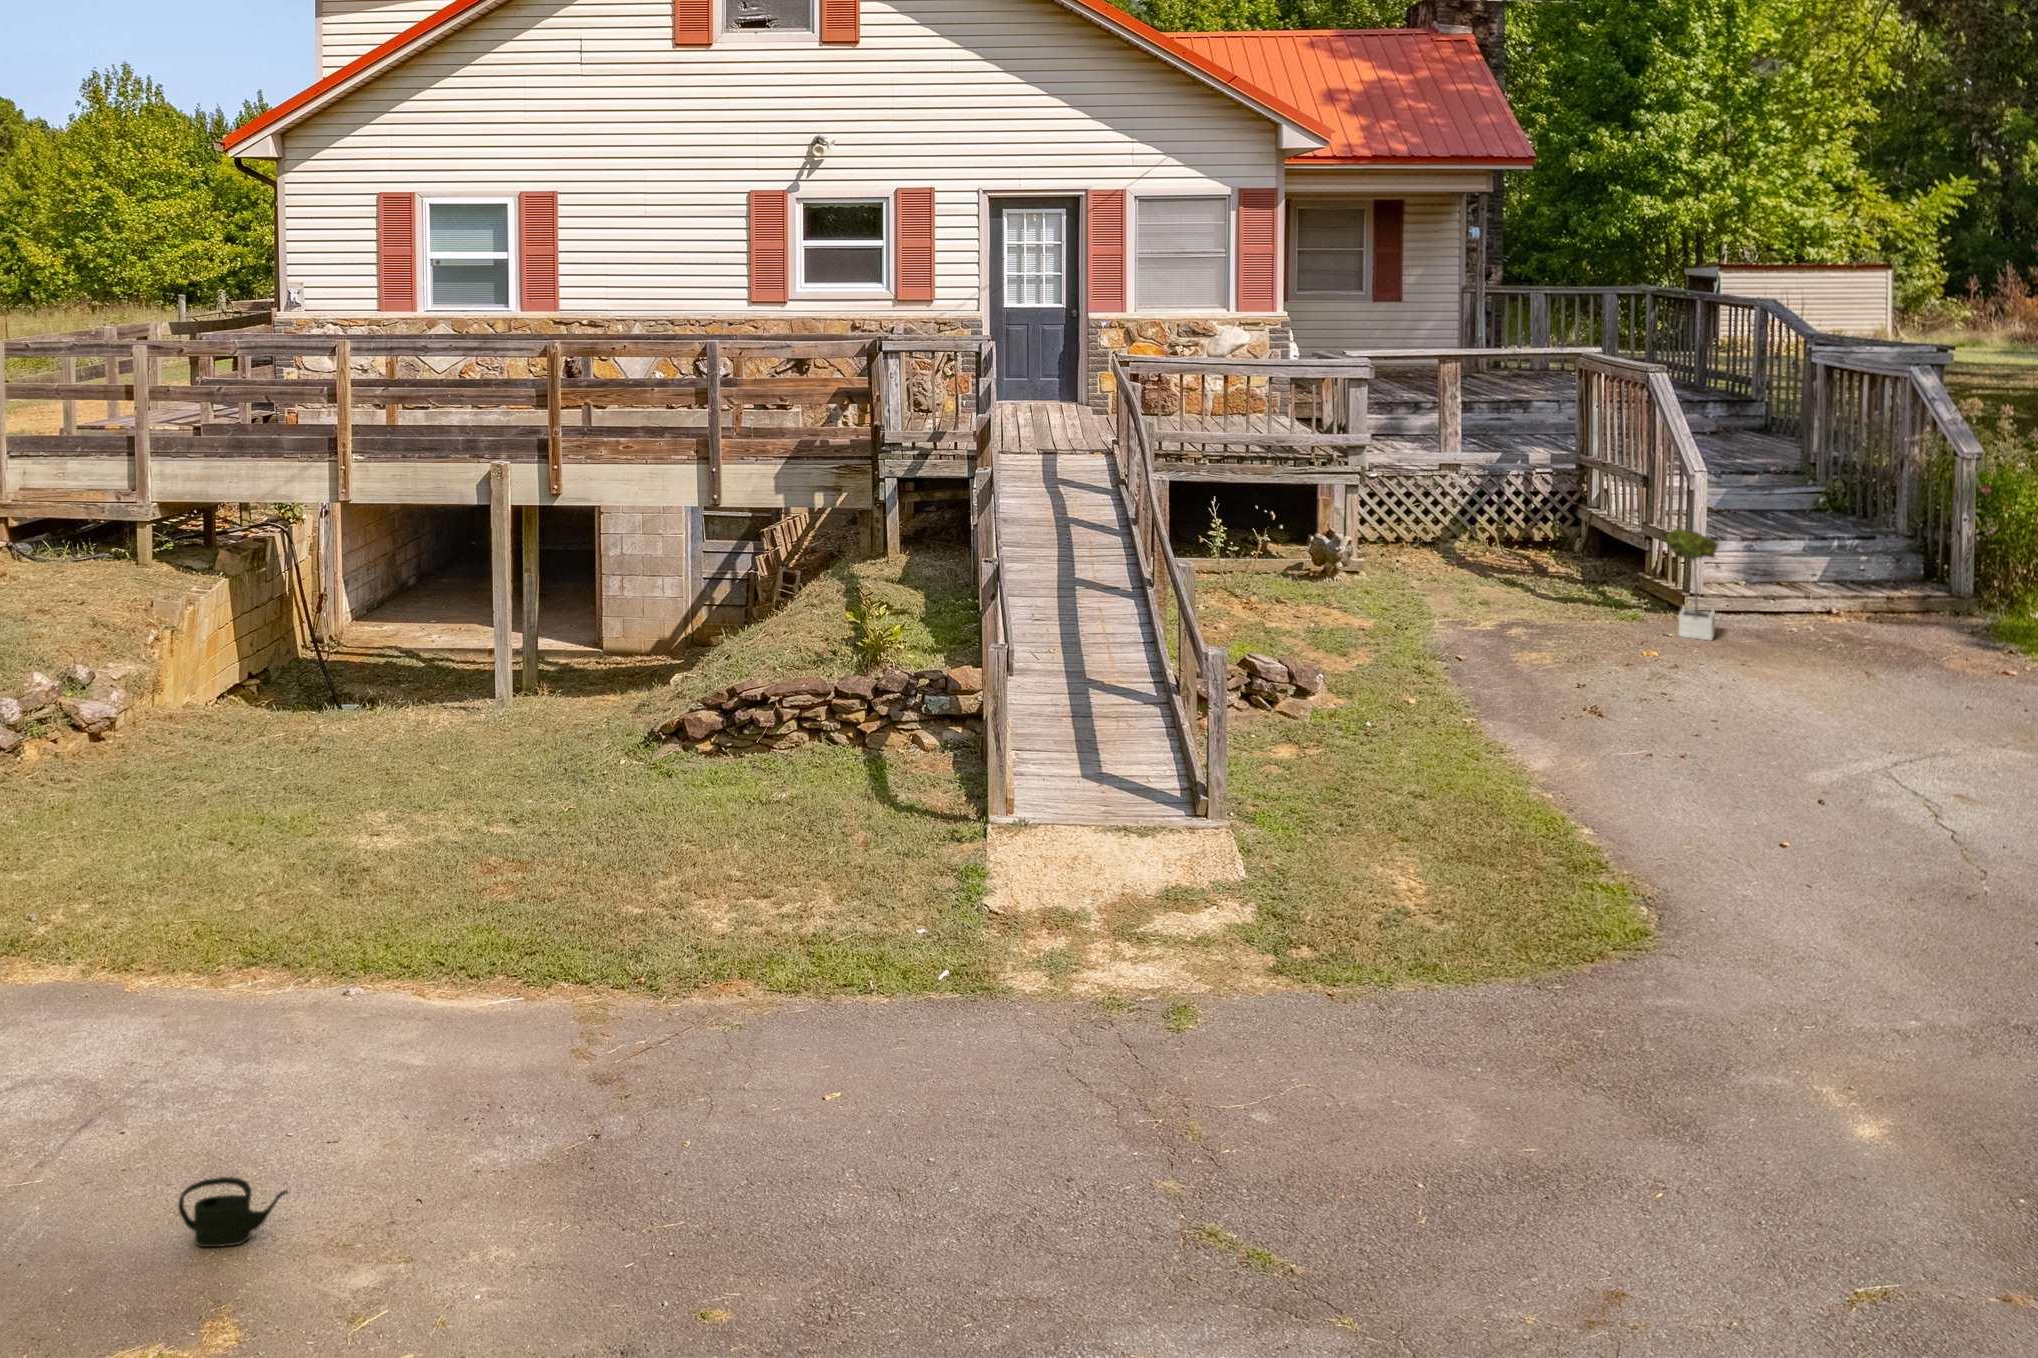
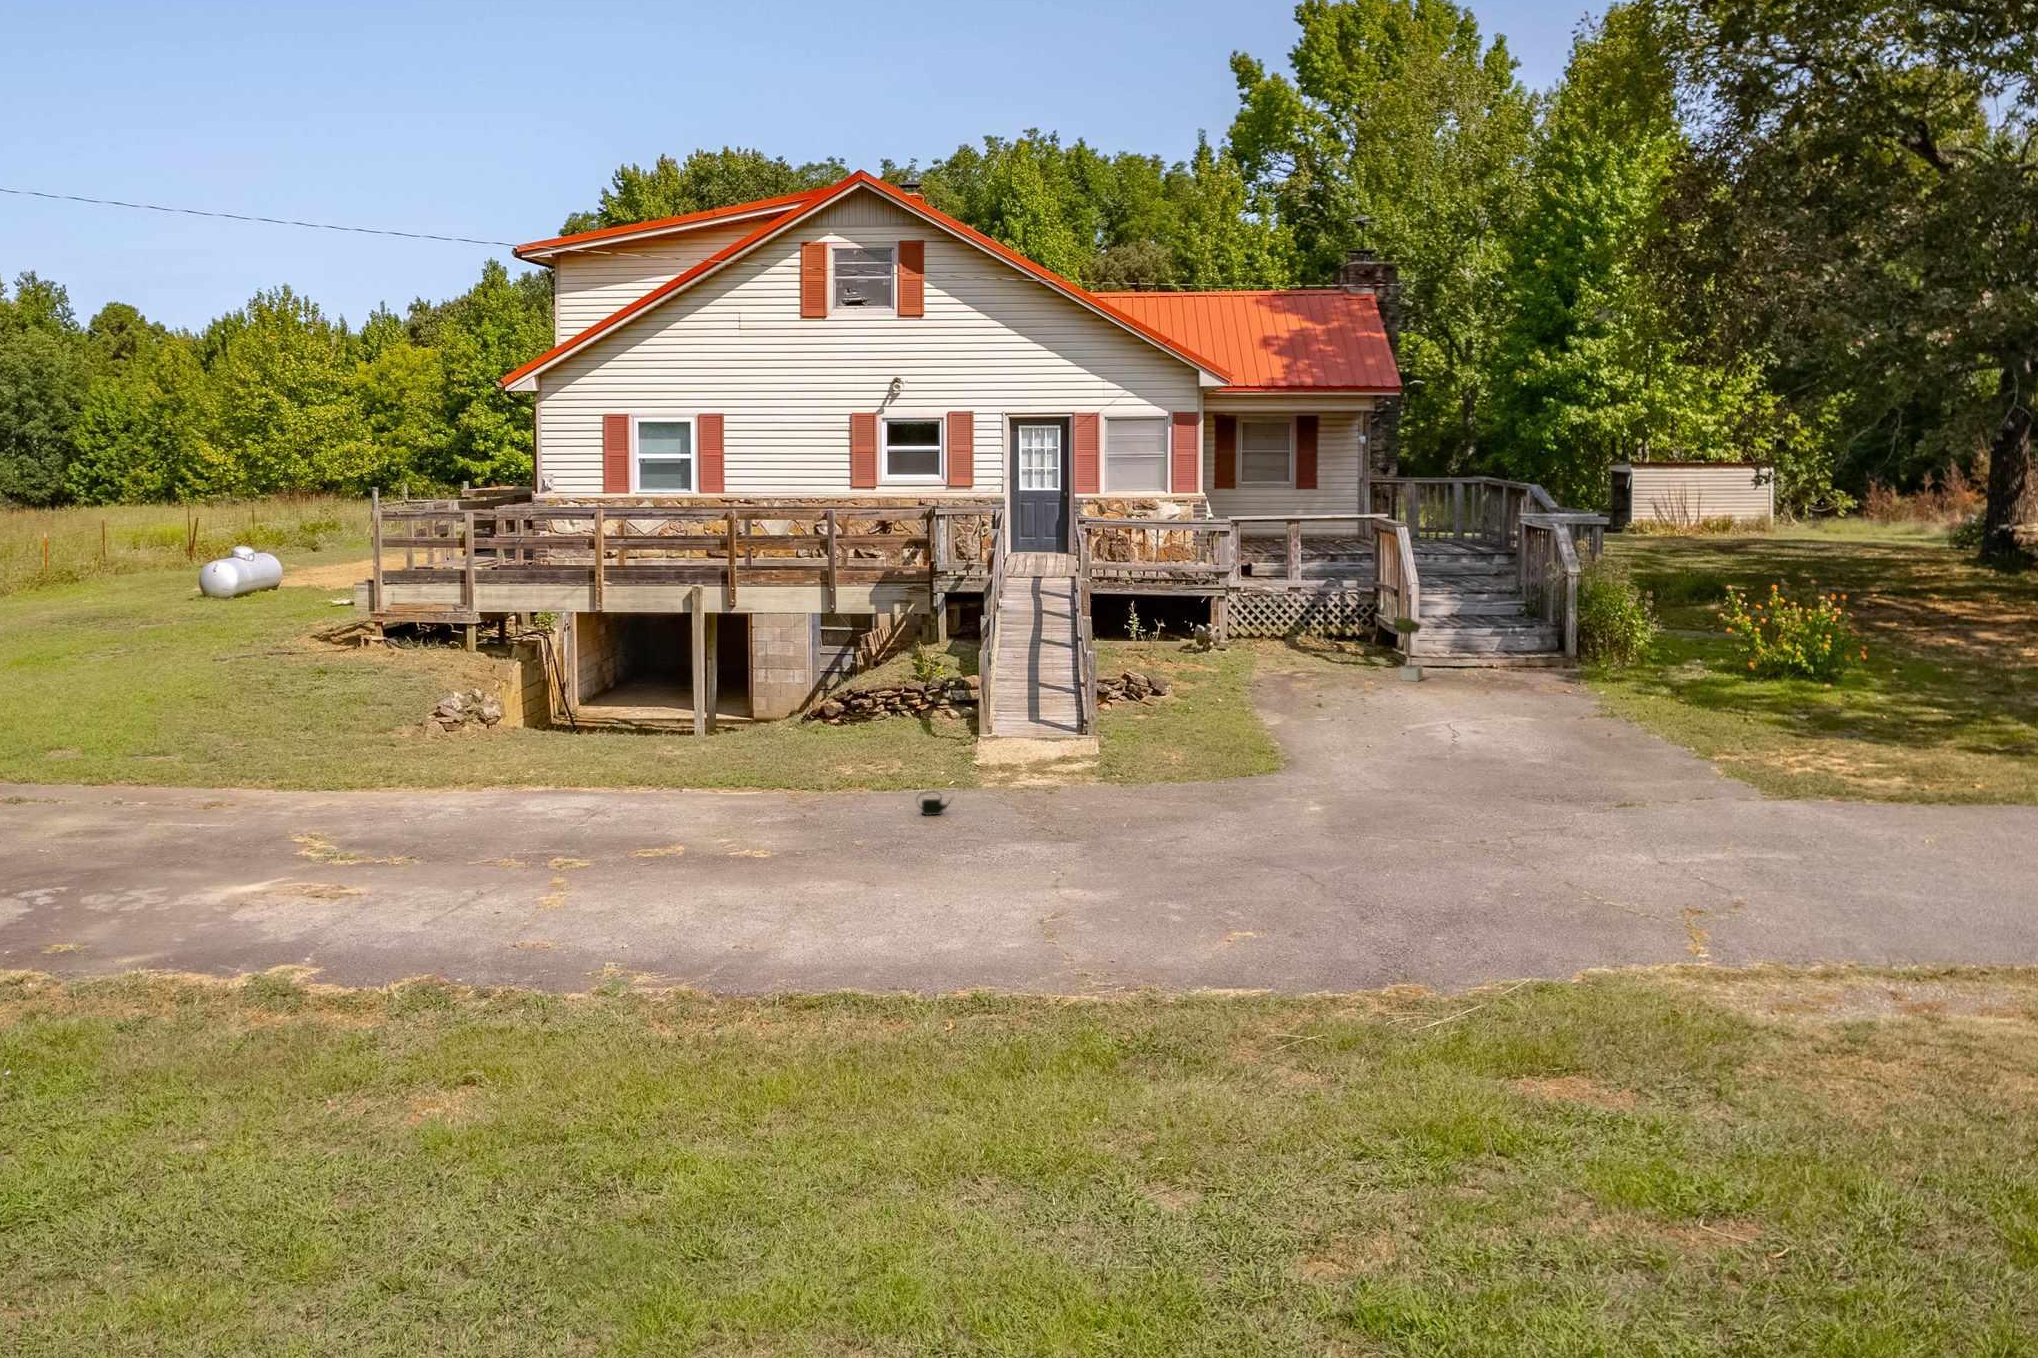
watering can: present [178,1177,288,1247] -> present [920,798,950,815]

